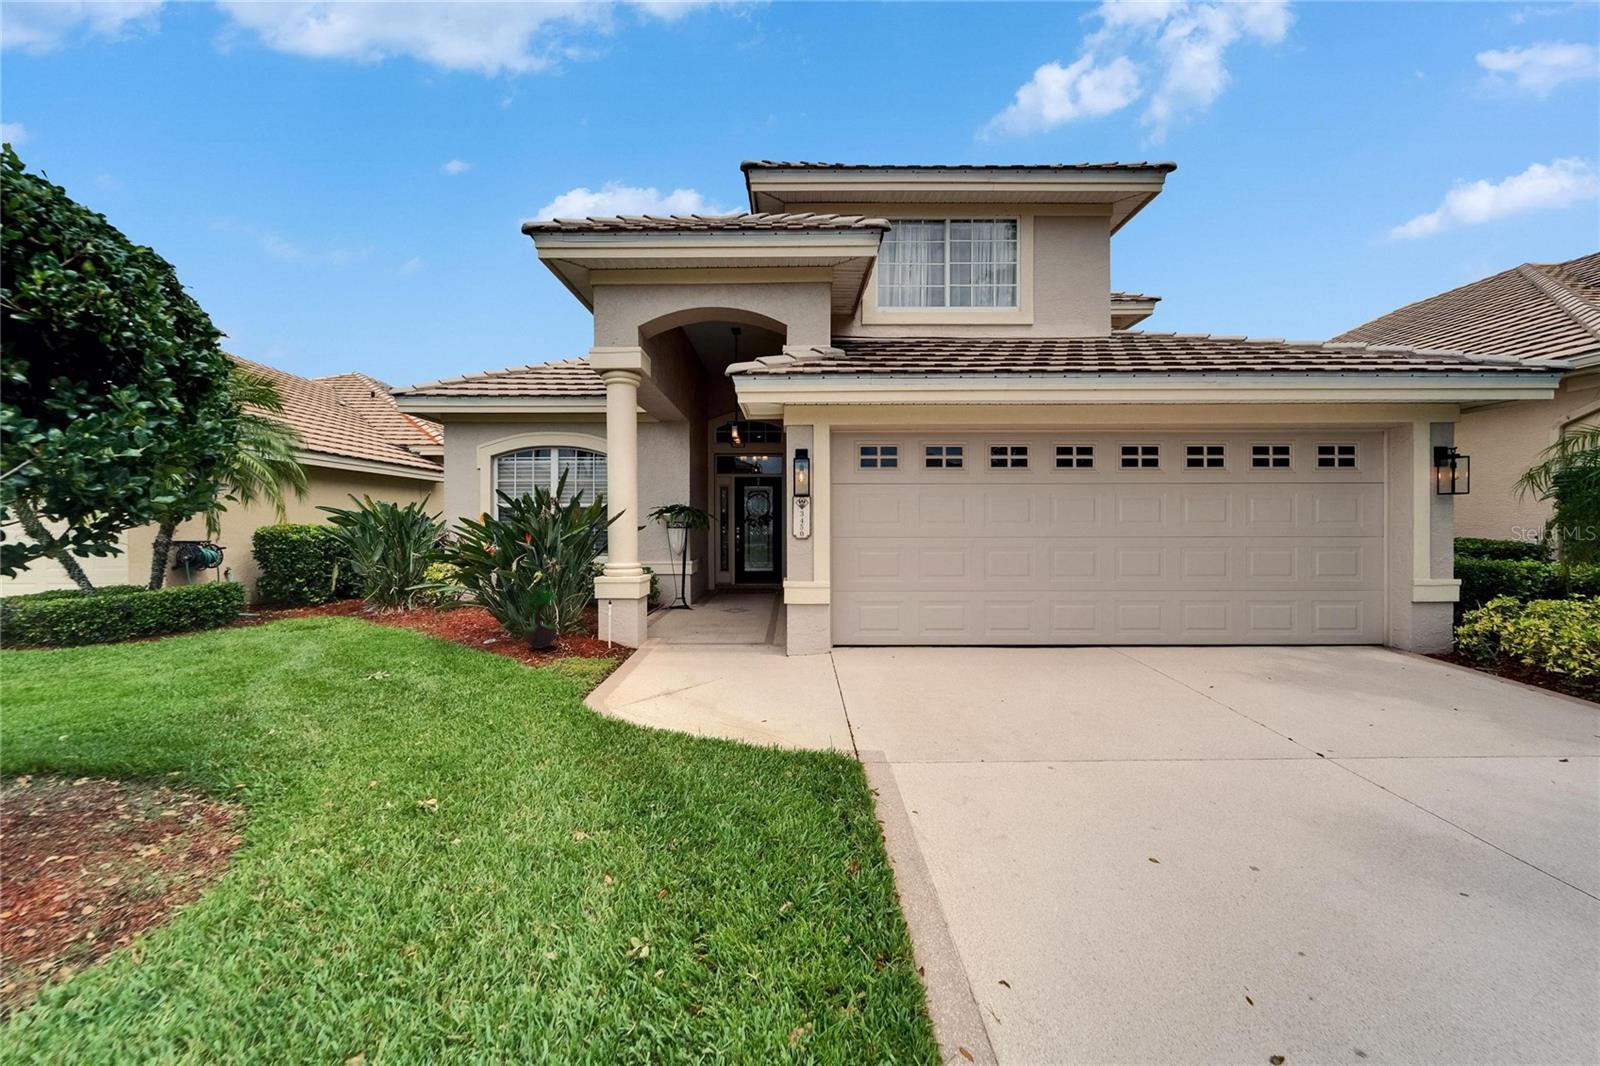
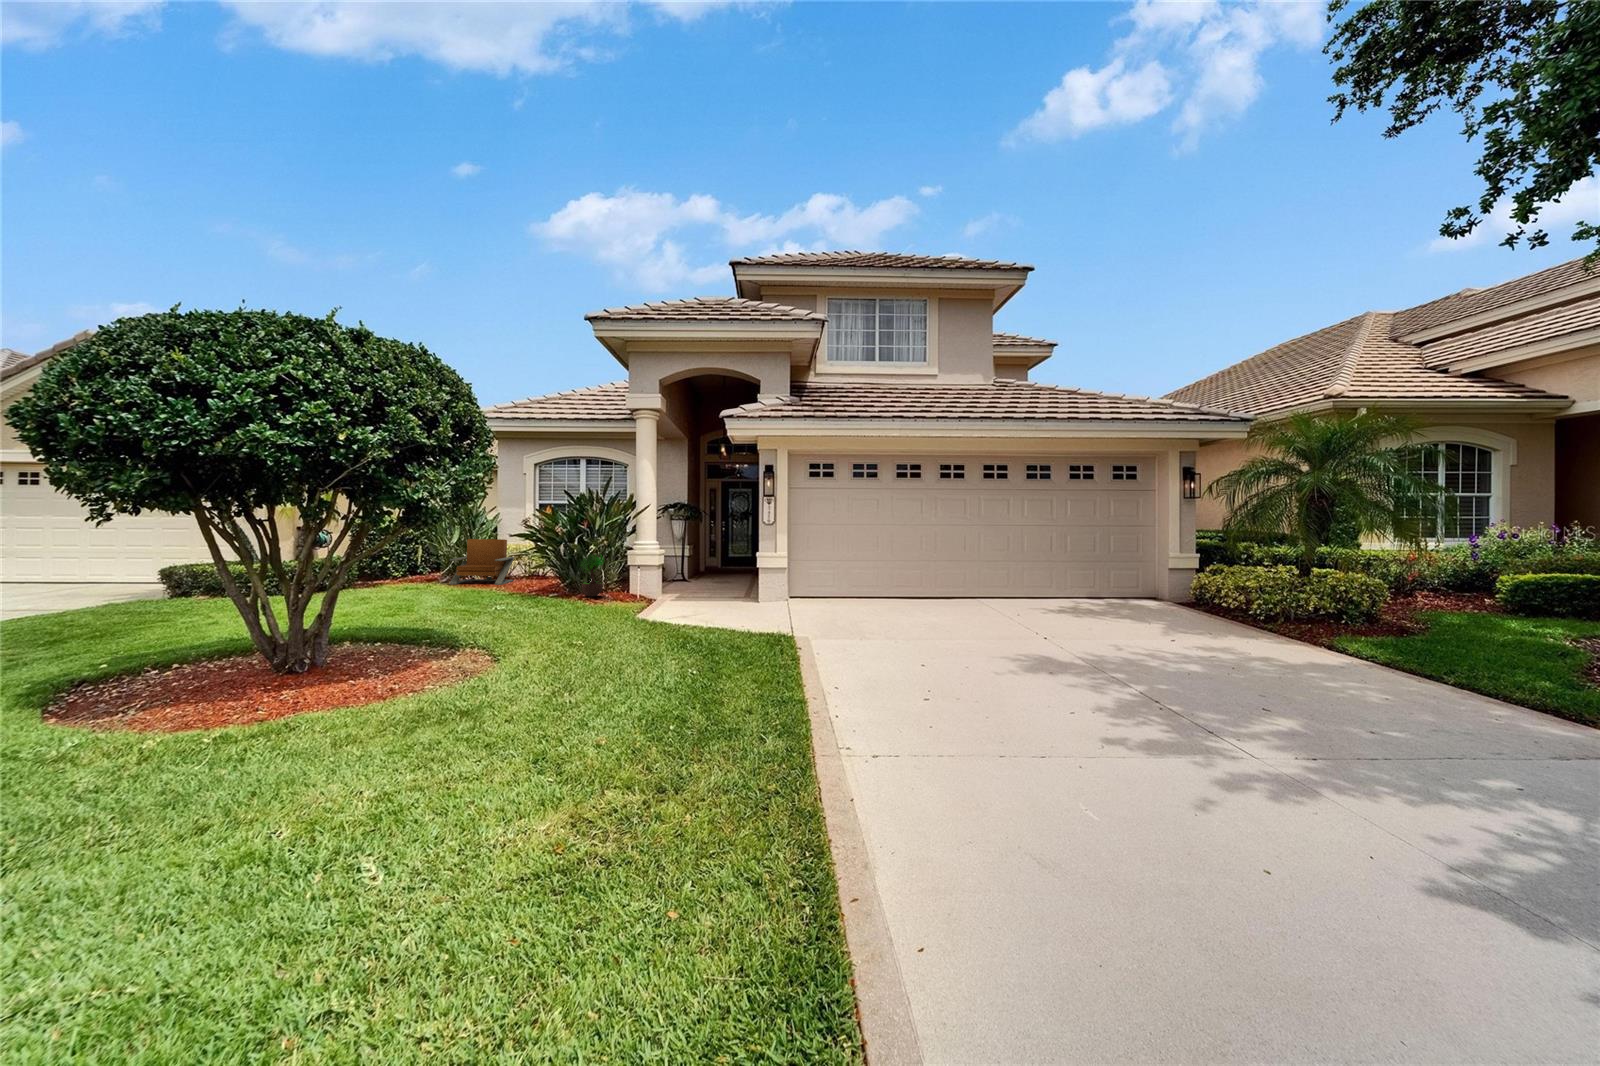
lounge chair: none [356,557,454,622] -> present [449,539,514,585]

